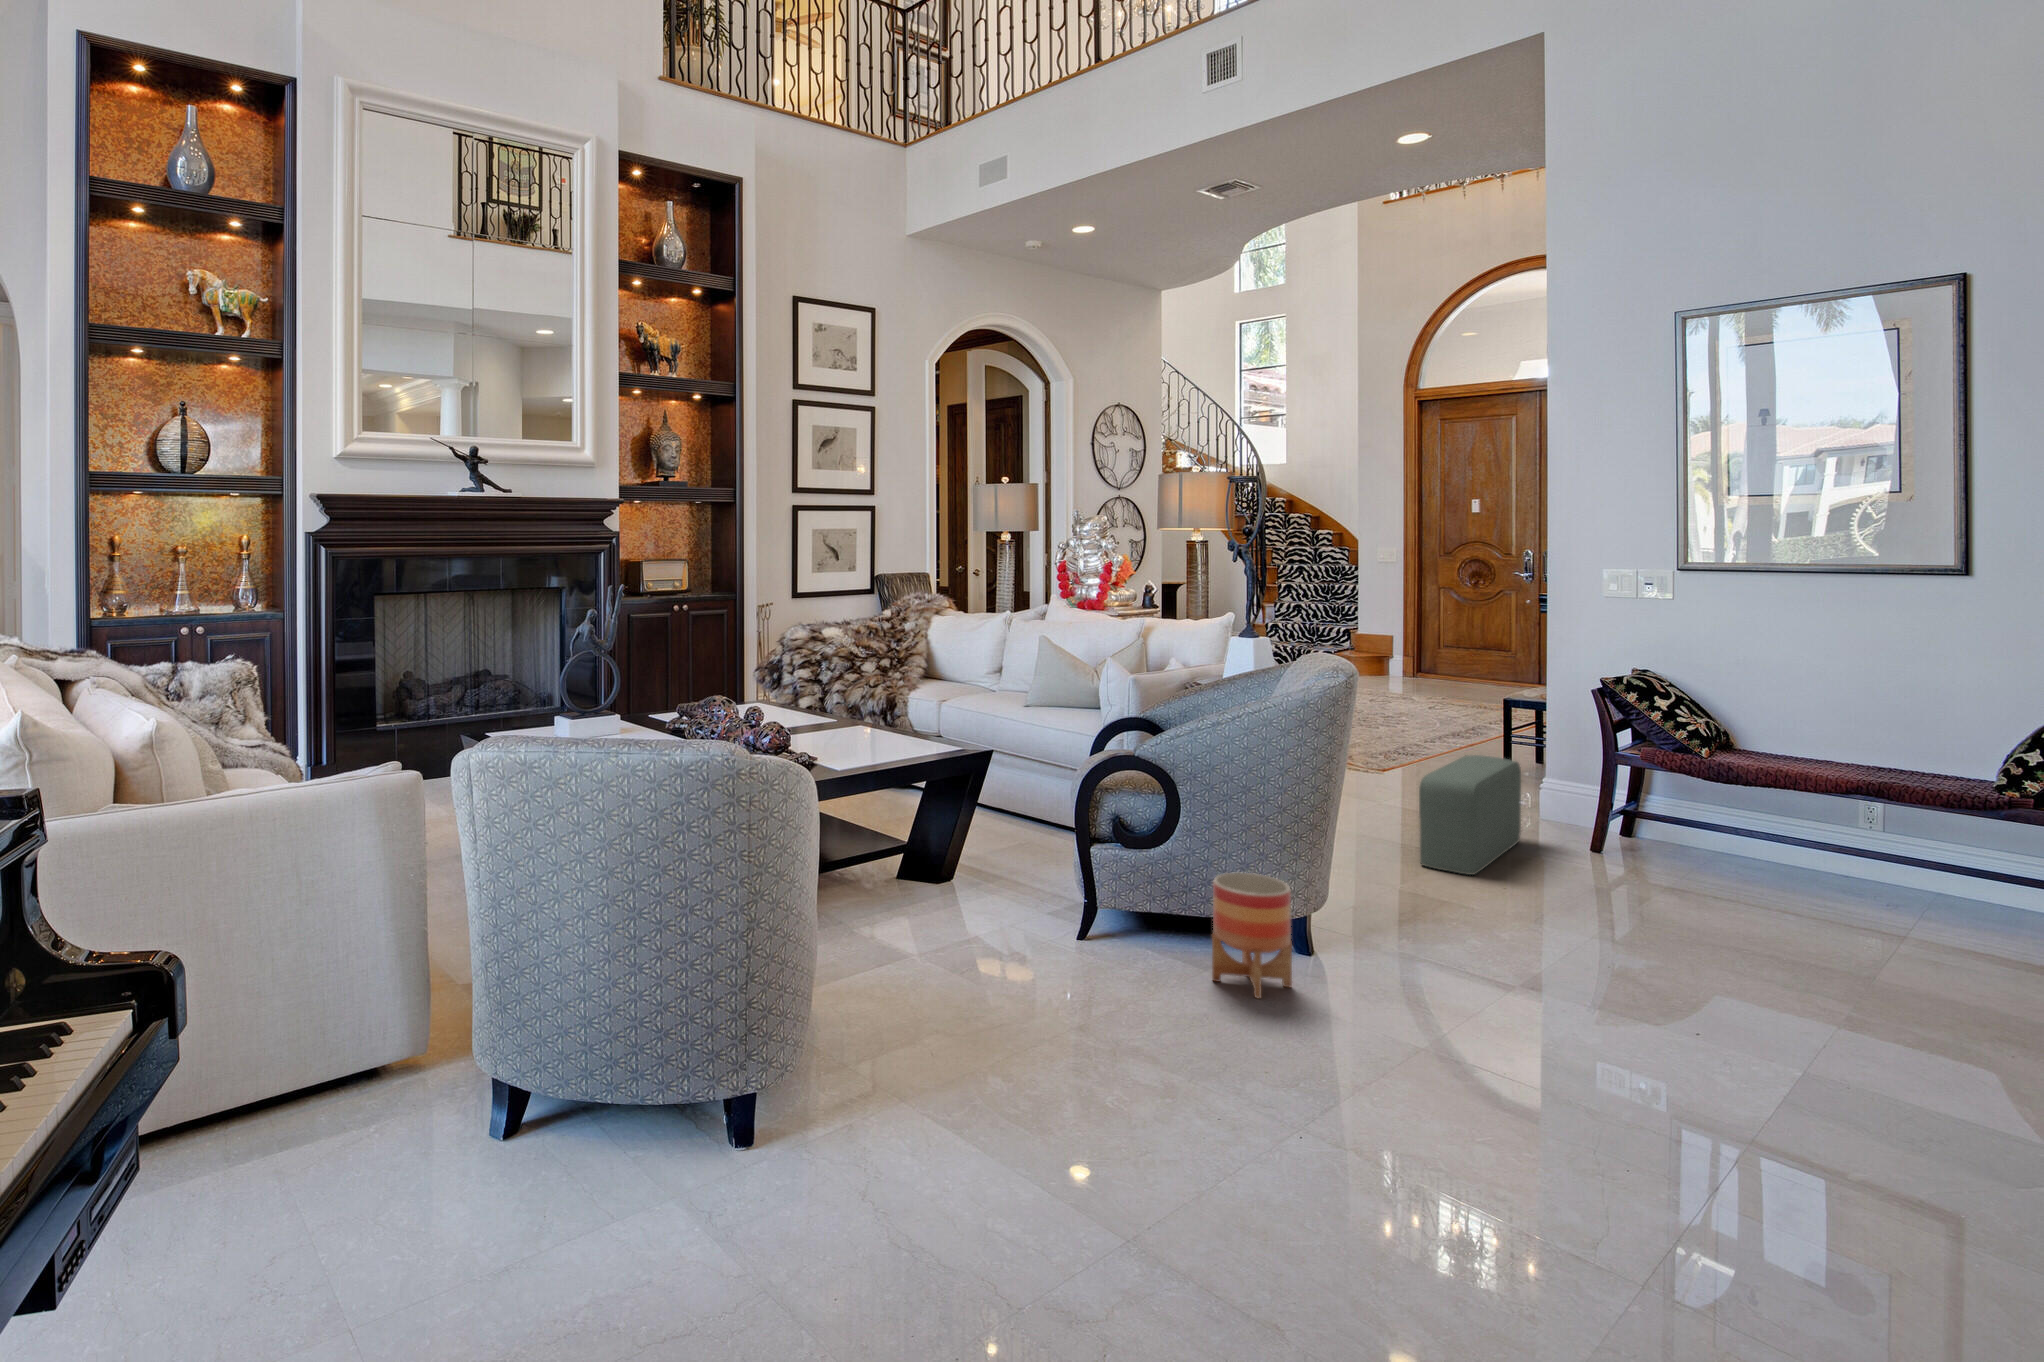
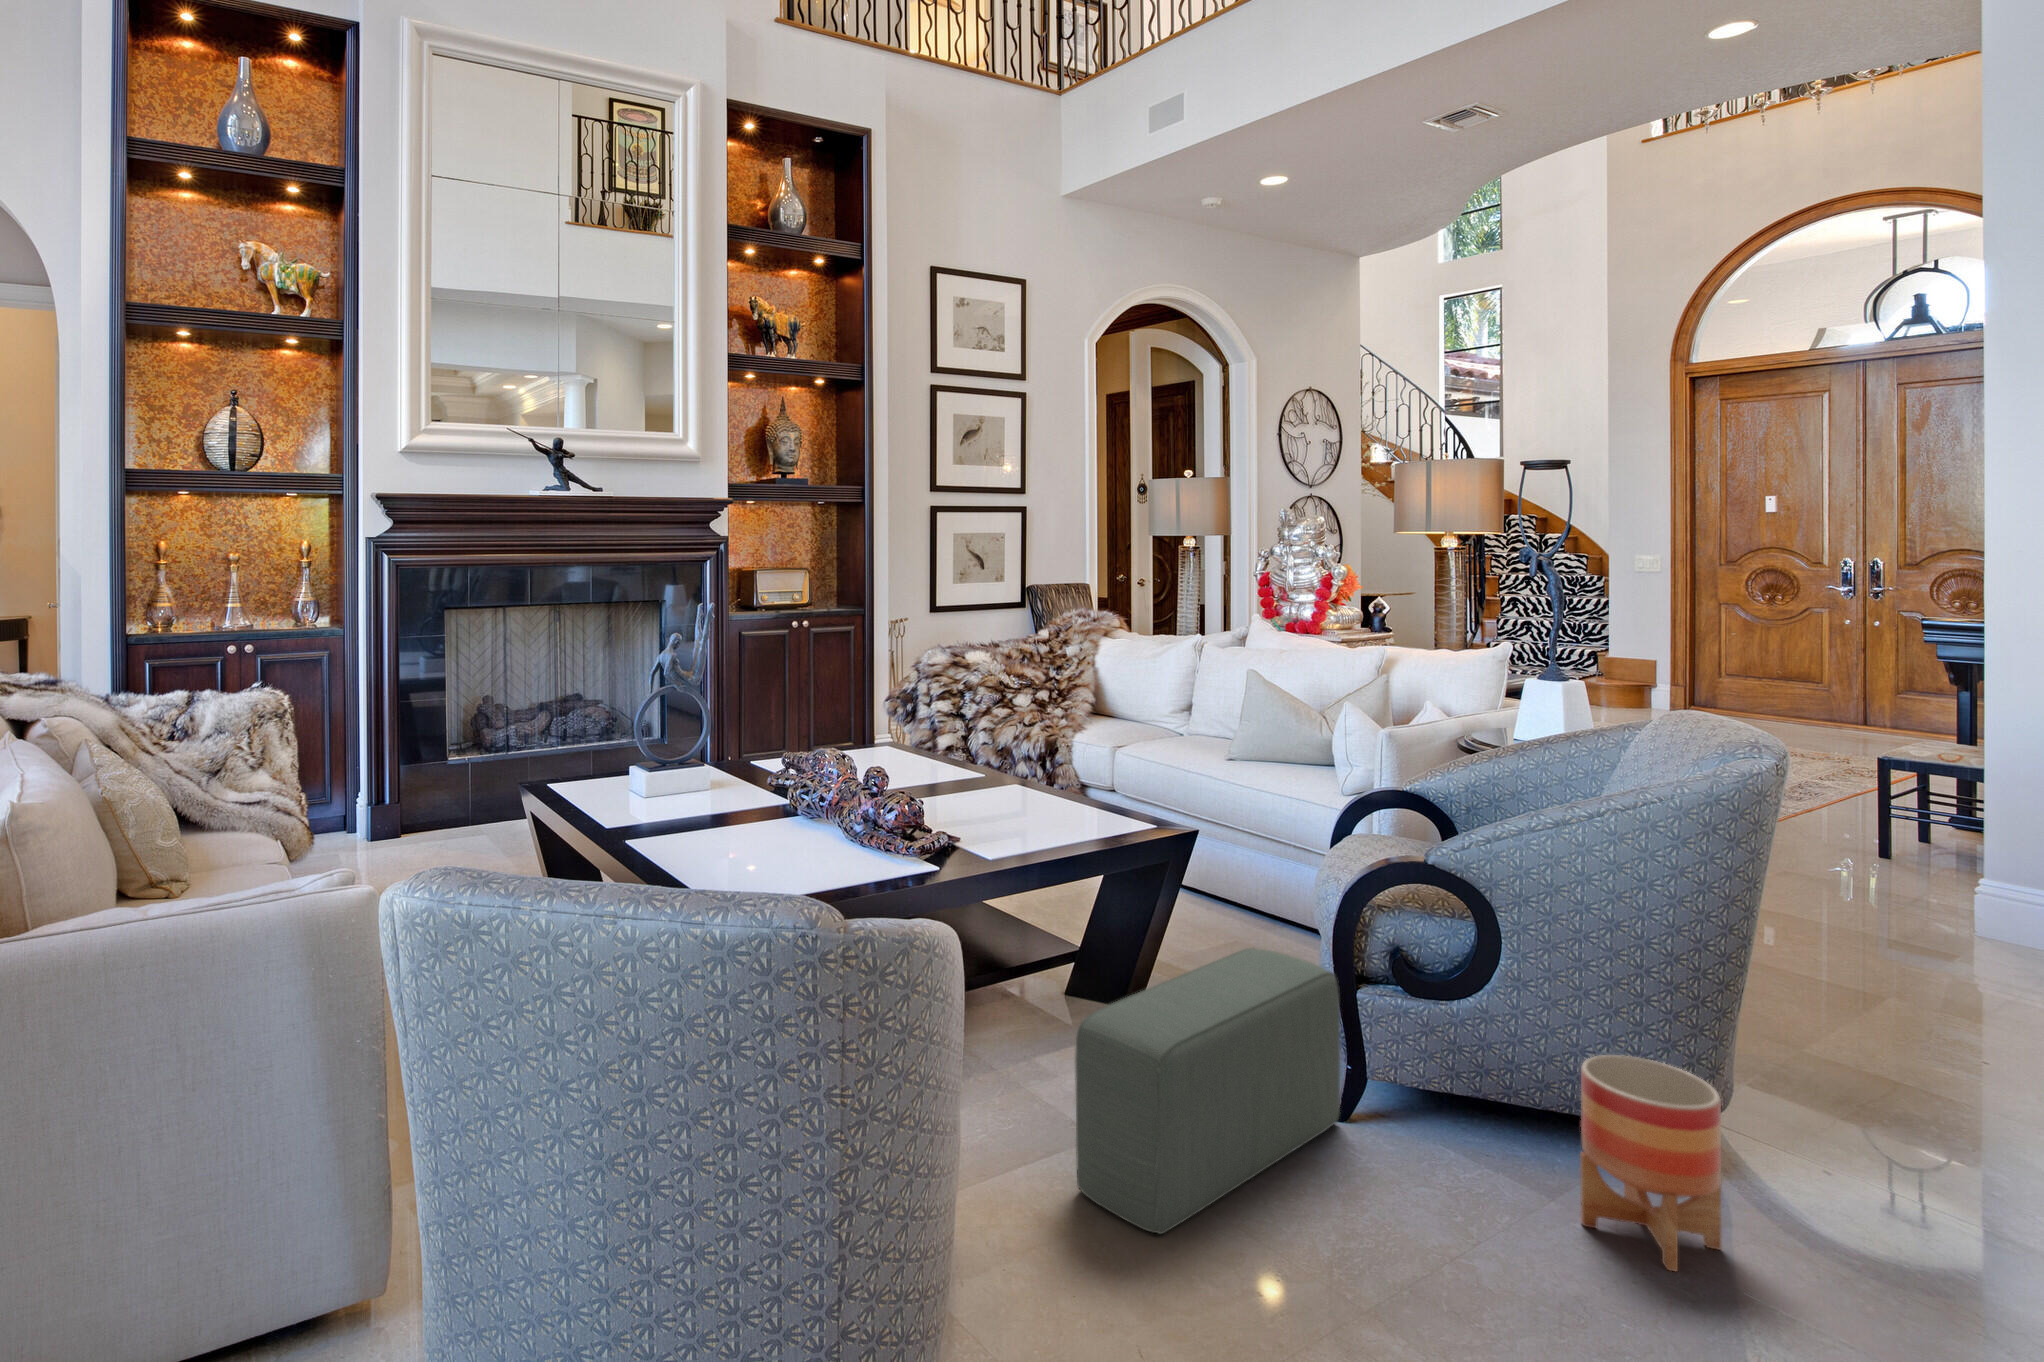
pouf: present [1419,755,1521,875] -> present [1075,948,1340,1234]

